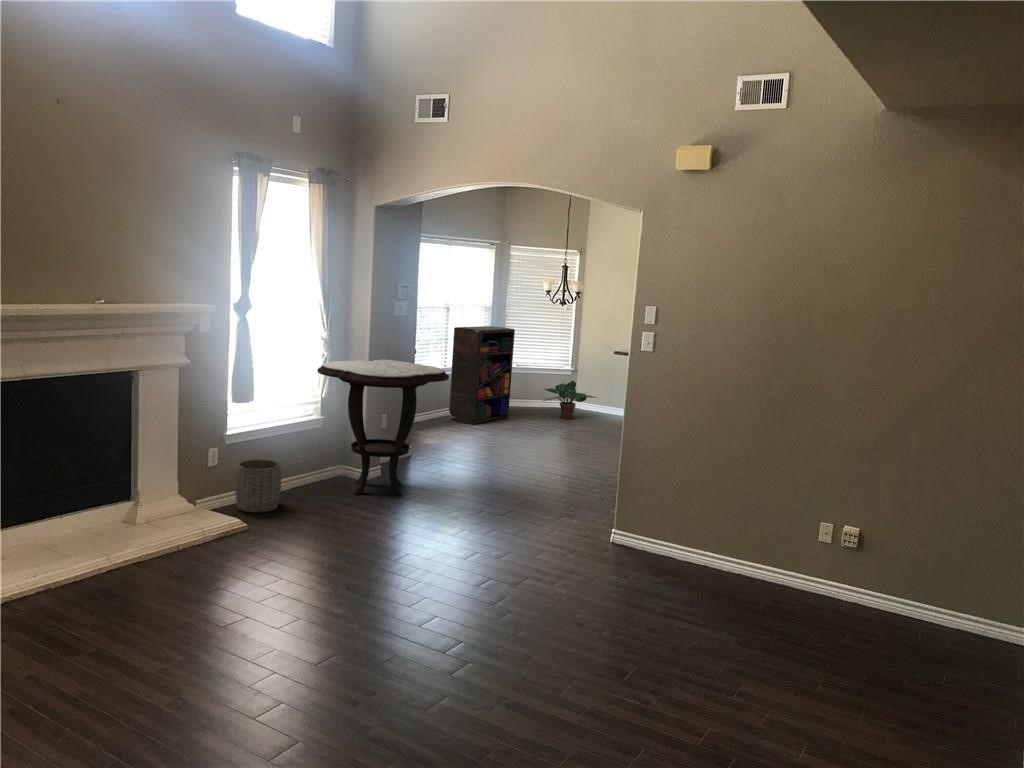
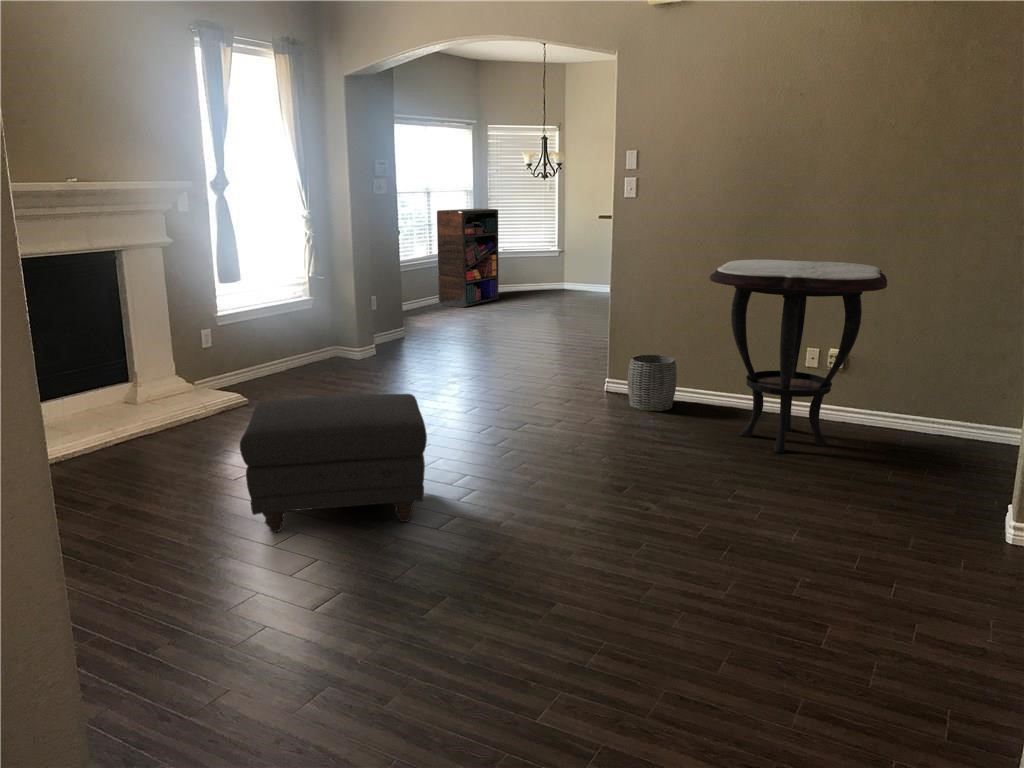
side table: present [317,359,449,496] -> present [710,260,887,453]
potted plant: present [543,381,597,419] -> none [530,258,588,298]
woven basket: present [235,459,281,512] -> present [628,354,677,411]
ottoman: none [233,555,426,703] -> present [240,394,427,532]

